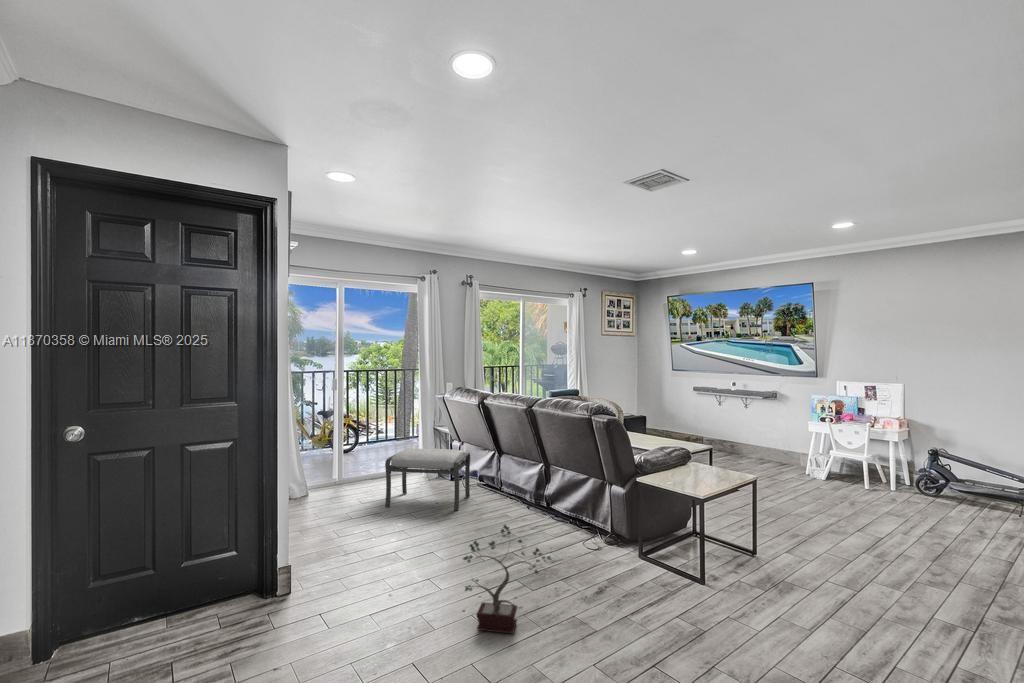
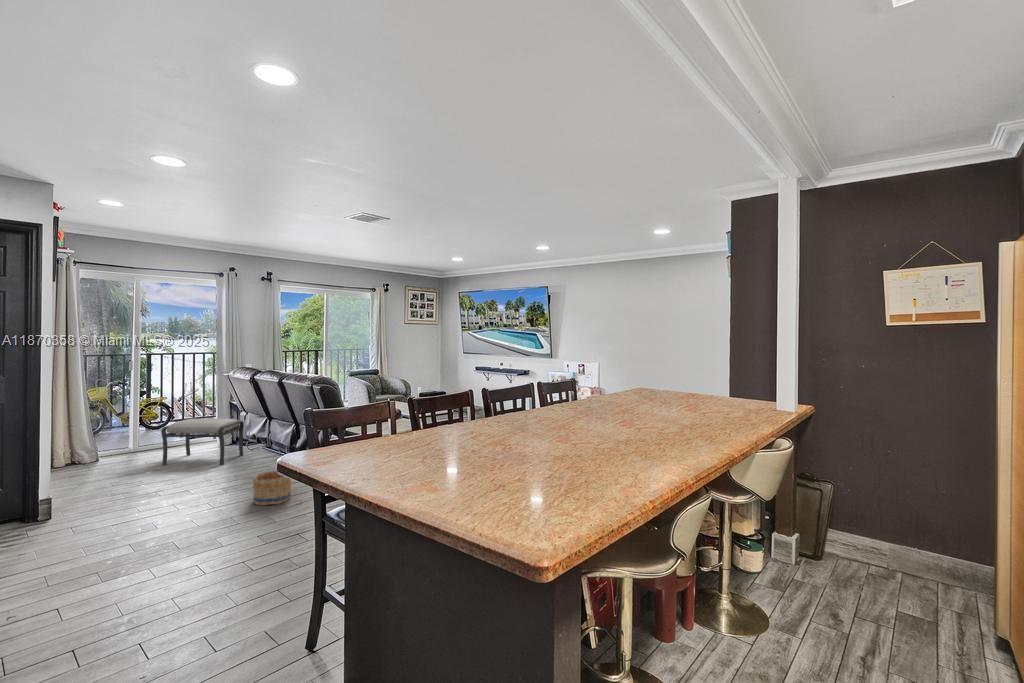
potted plant: present [463,525,552,634] -> none [150,461,209,531]
basket: none [559,533,610,589] -> present [253,471,291,505]

